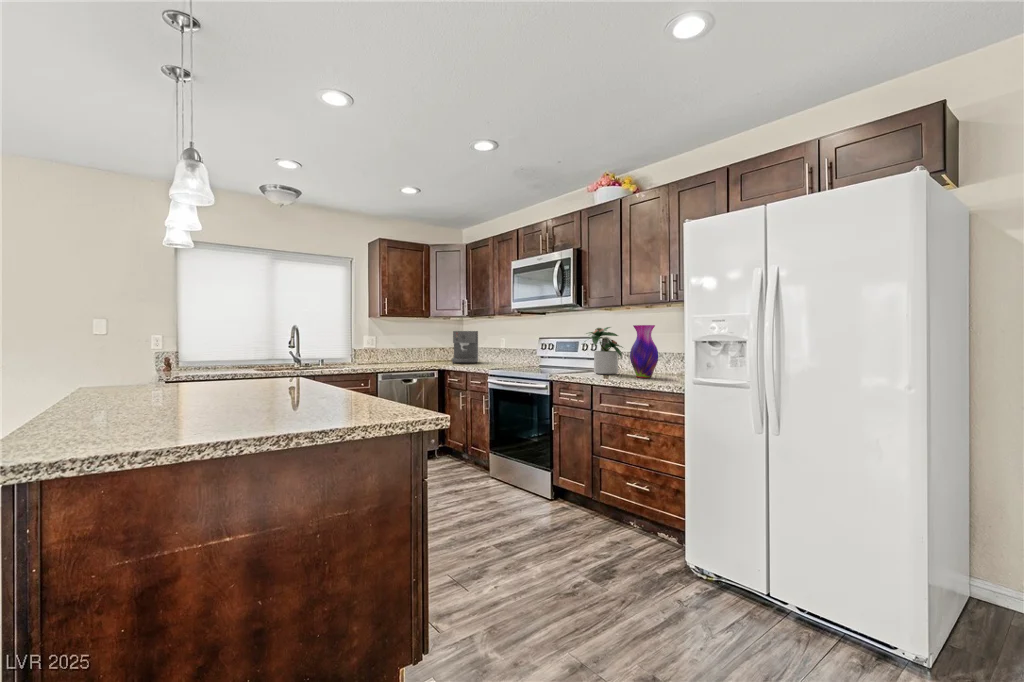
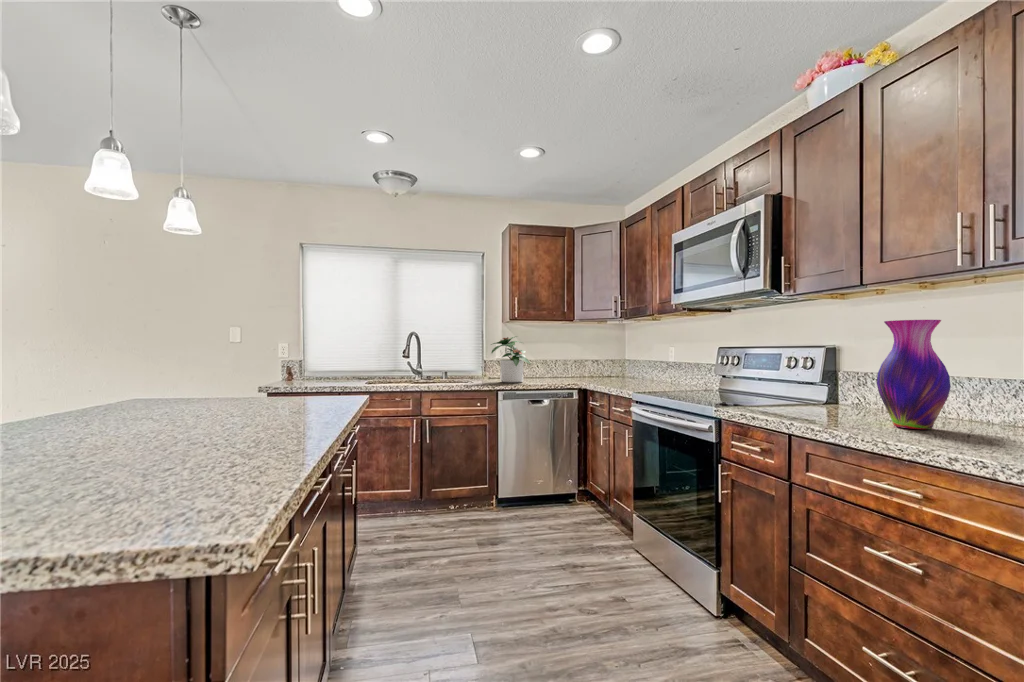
potted plant: present [584,327,623,374] -> present [491,337,530,383]
coffee maker: present [452,331,478,363] -> none [604,337,641,380]

